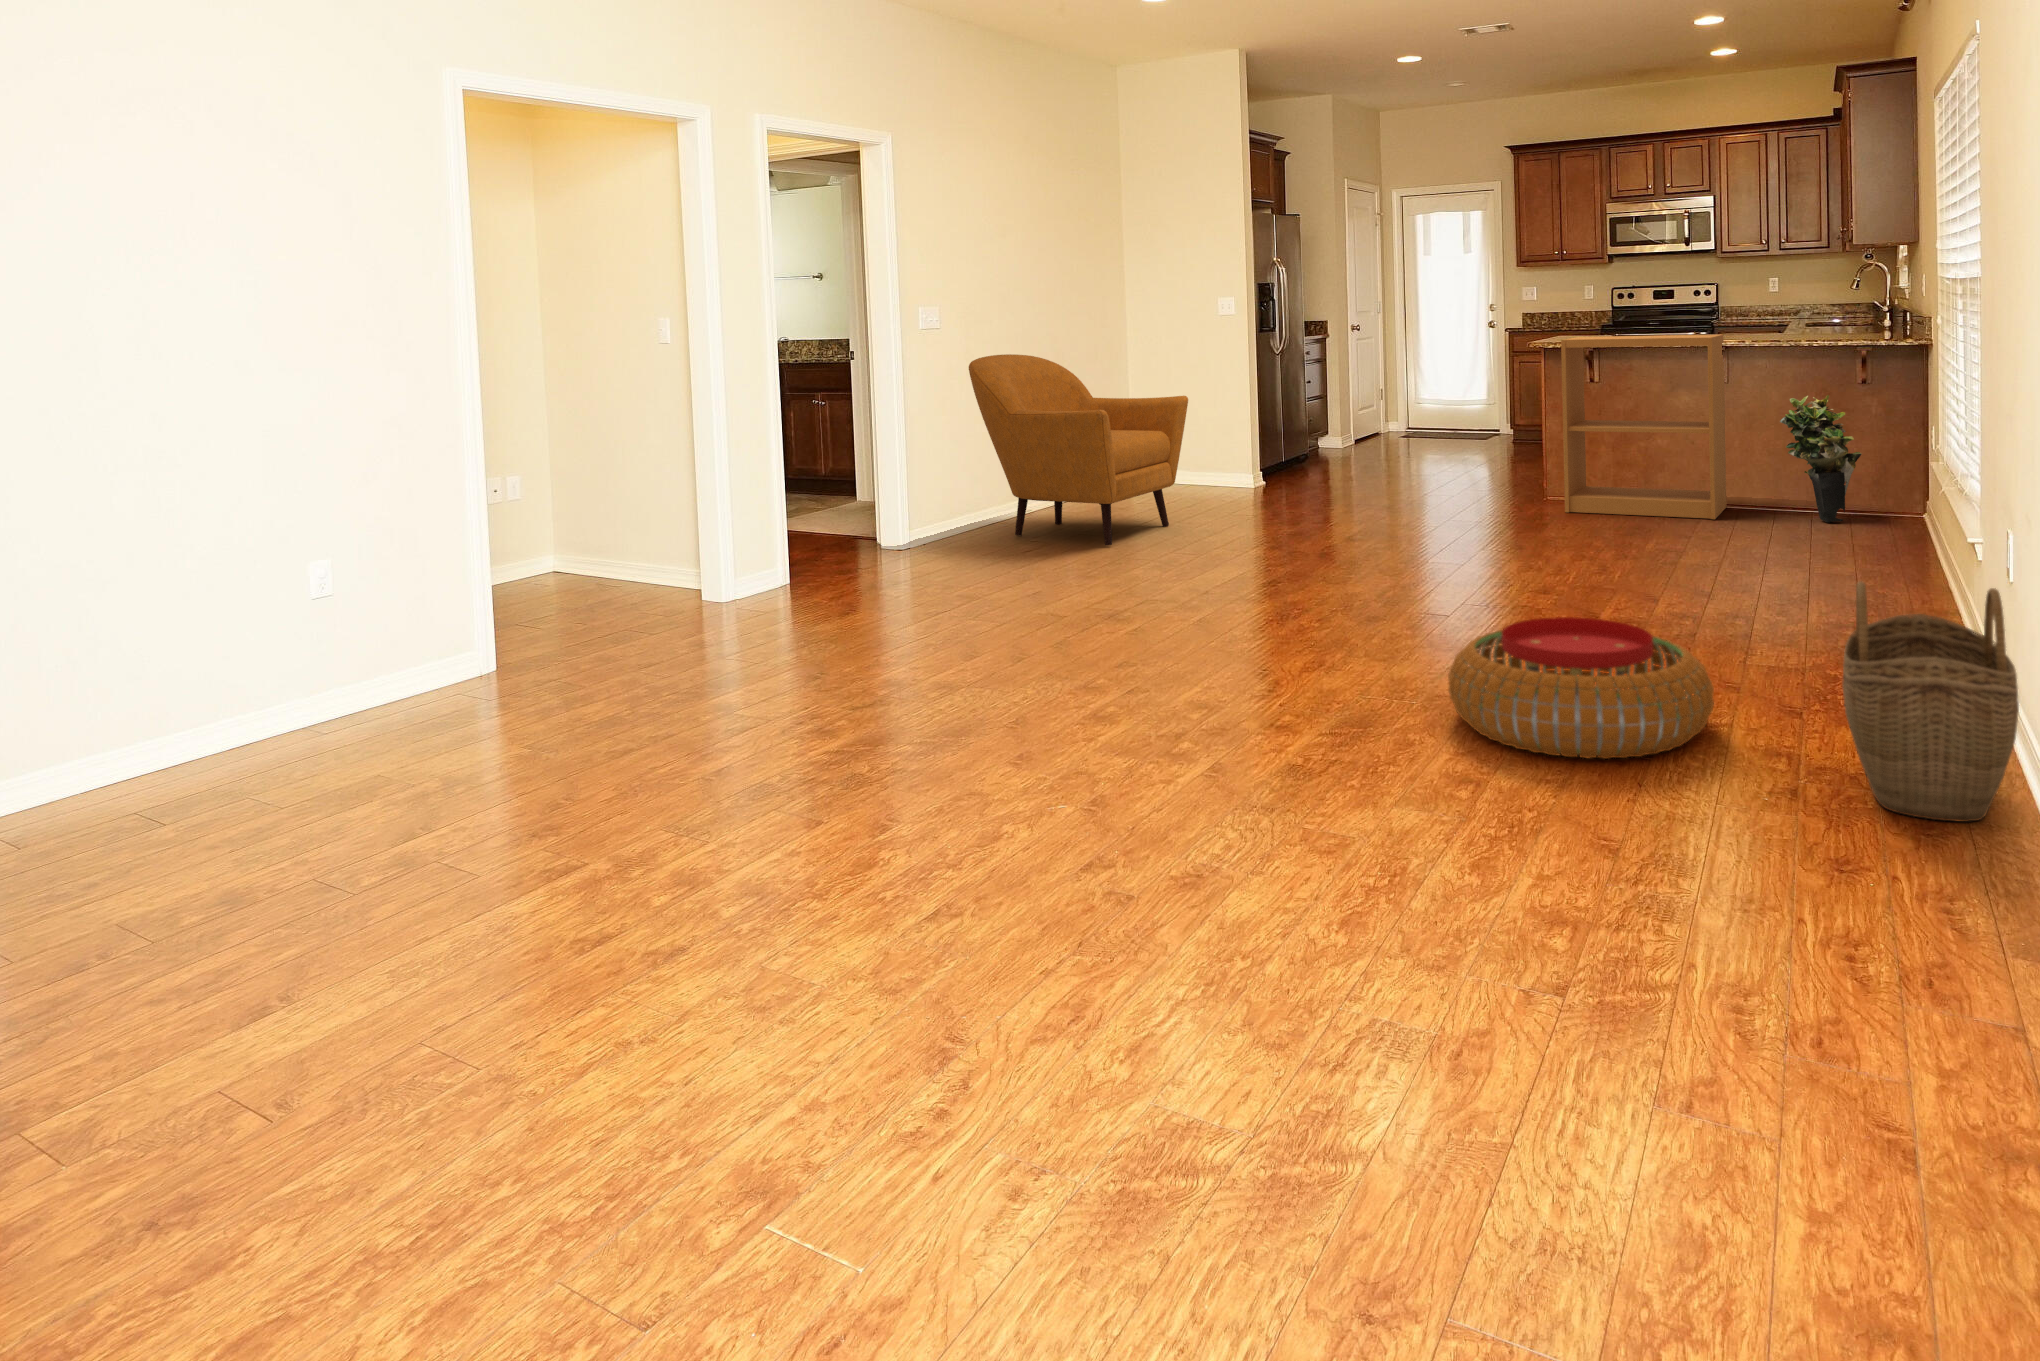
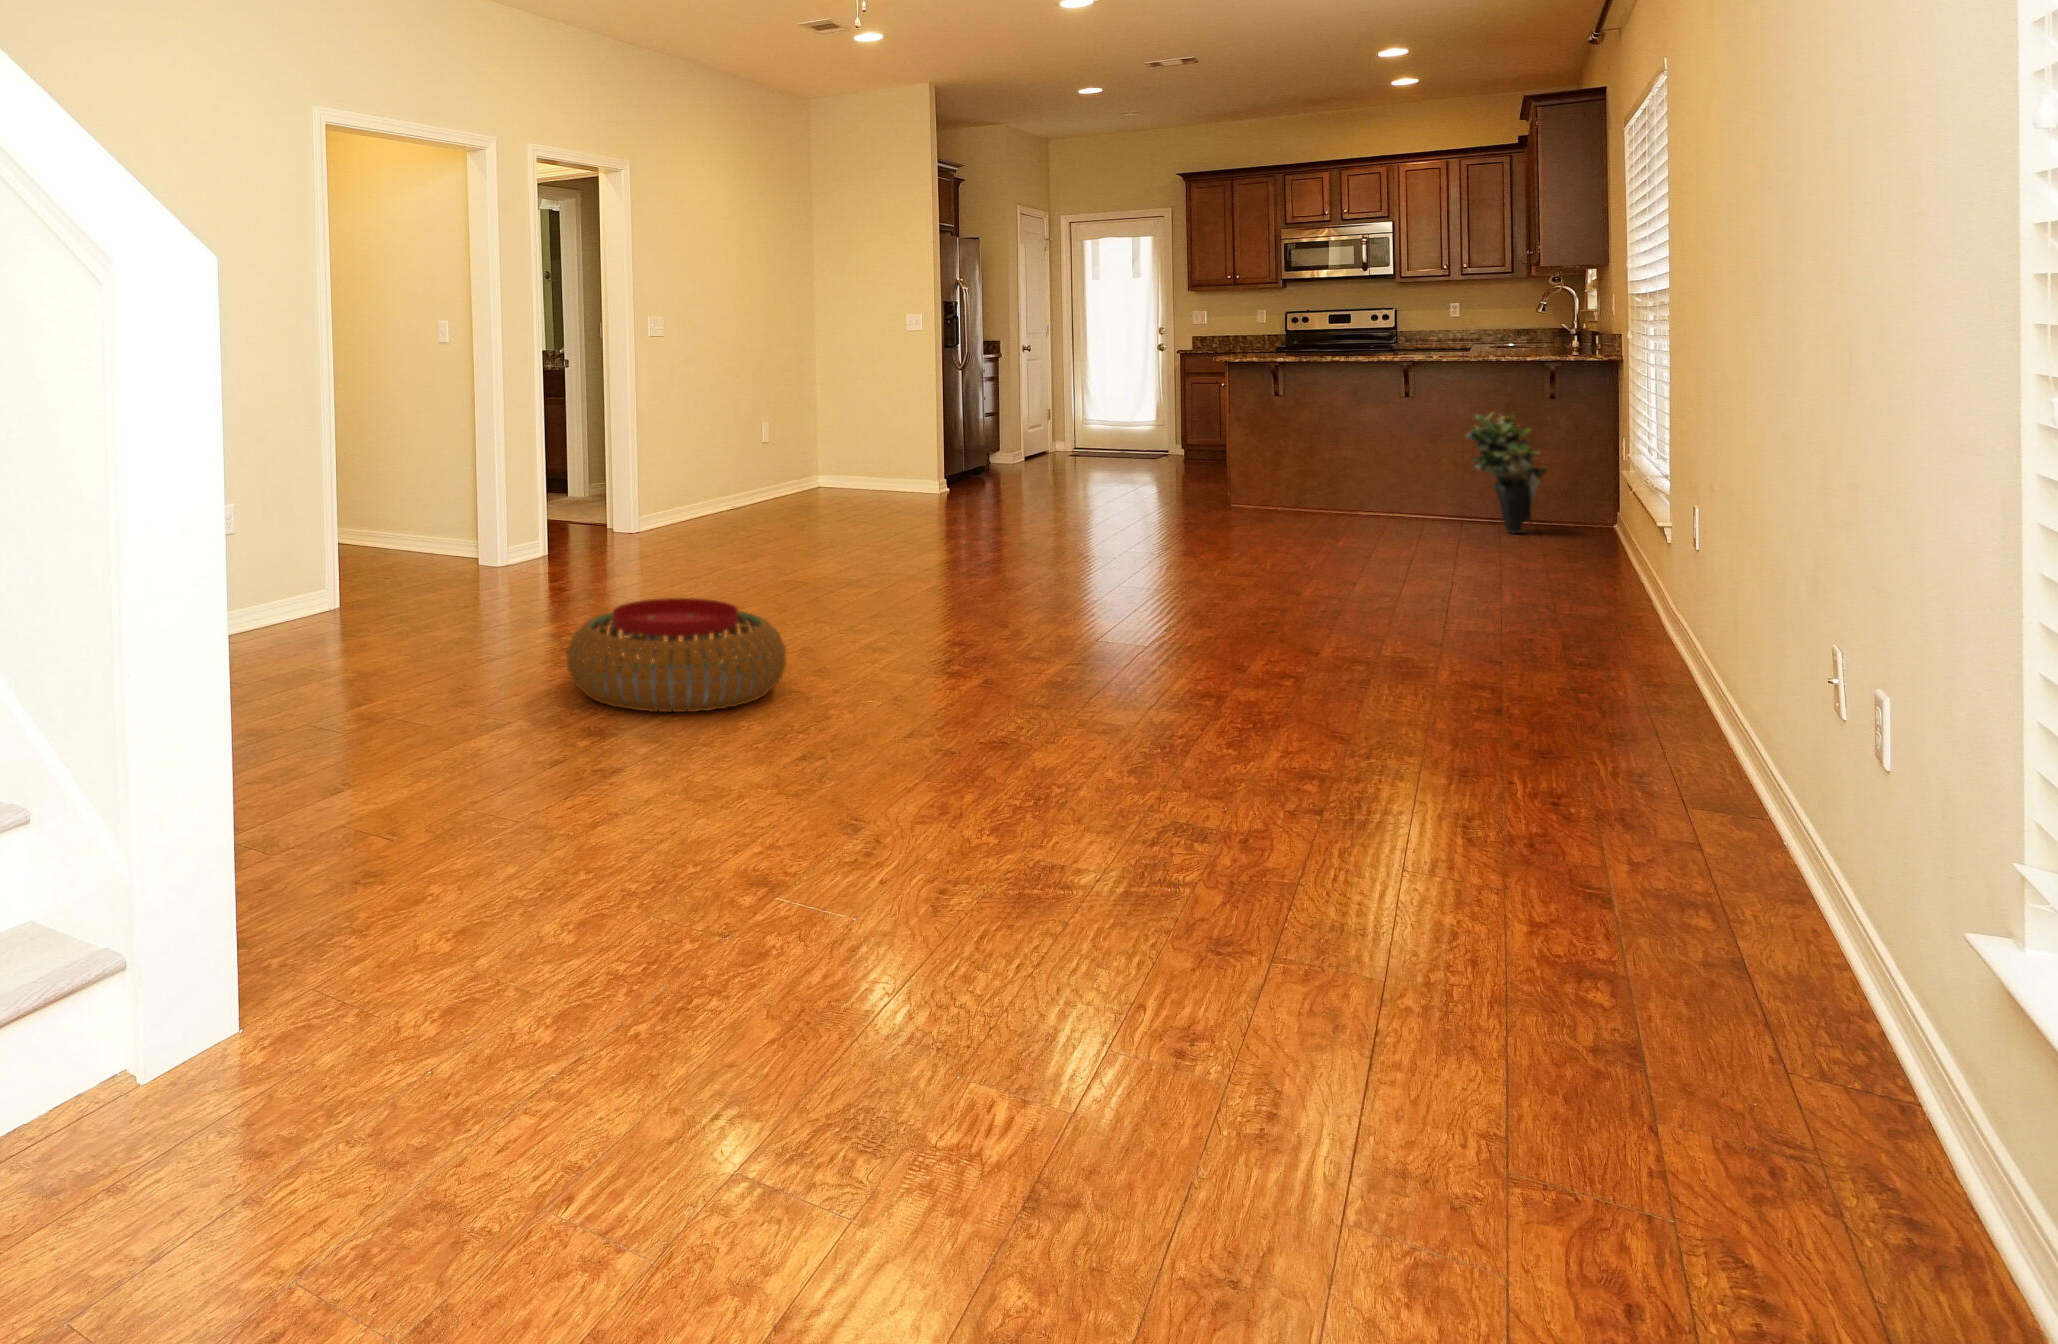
bookshelf: present [1561,334,1726,519] -> none [1246,353,1410,529]
armchair: present [969,354,1188,545] -> none [685,363,885,536]
woven basket: present [1842,581,2019,822] -> none [1535,543,1693,744]
pouf: present [1448,617,1714,759] -> present [567,598,786,712]

